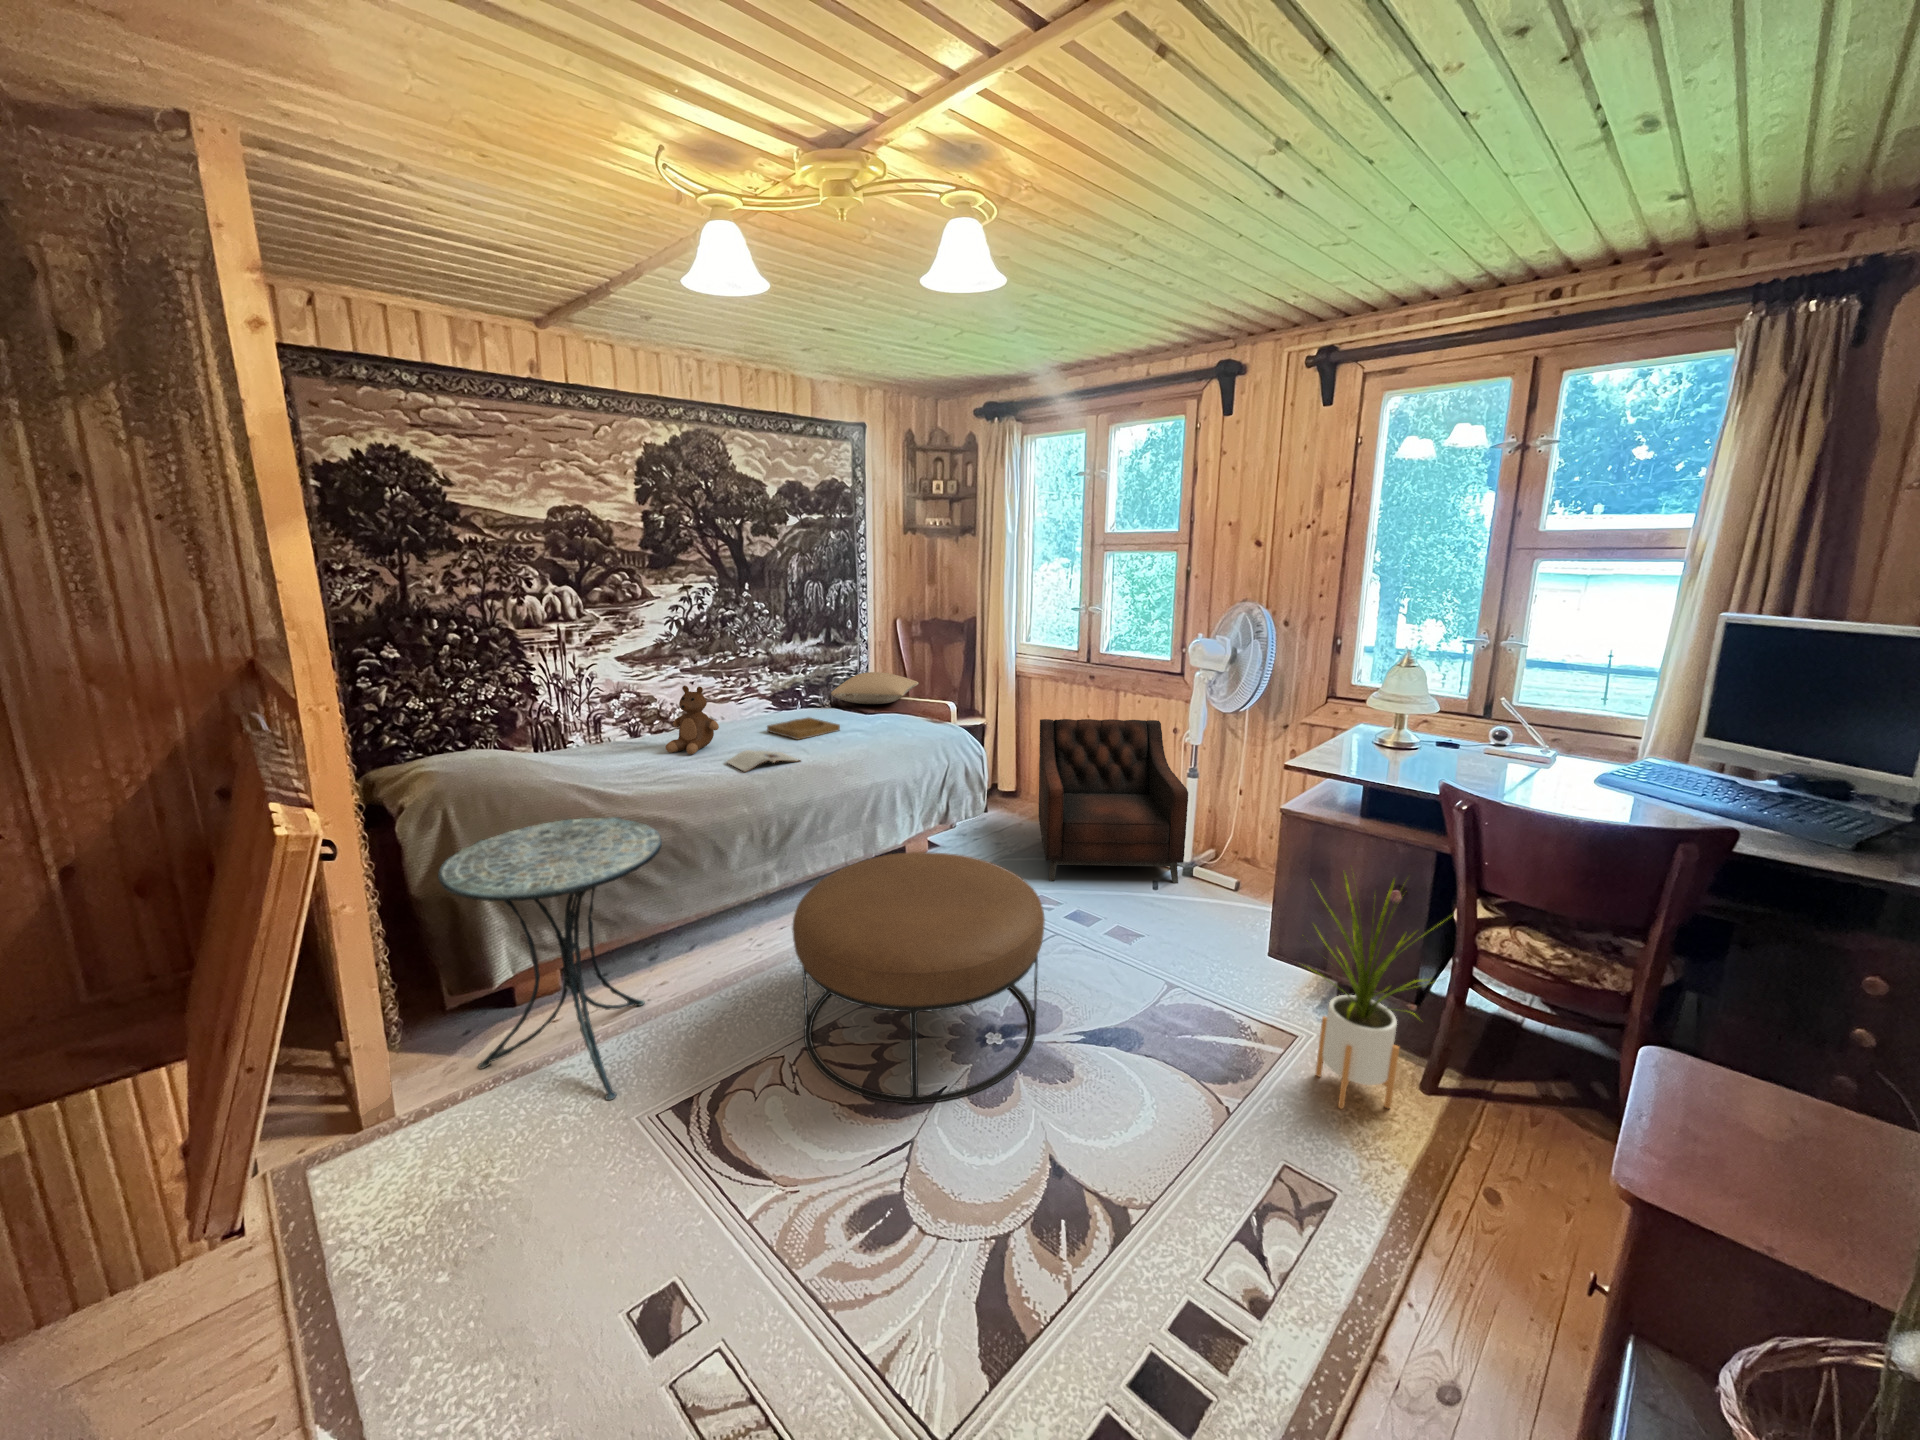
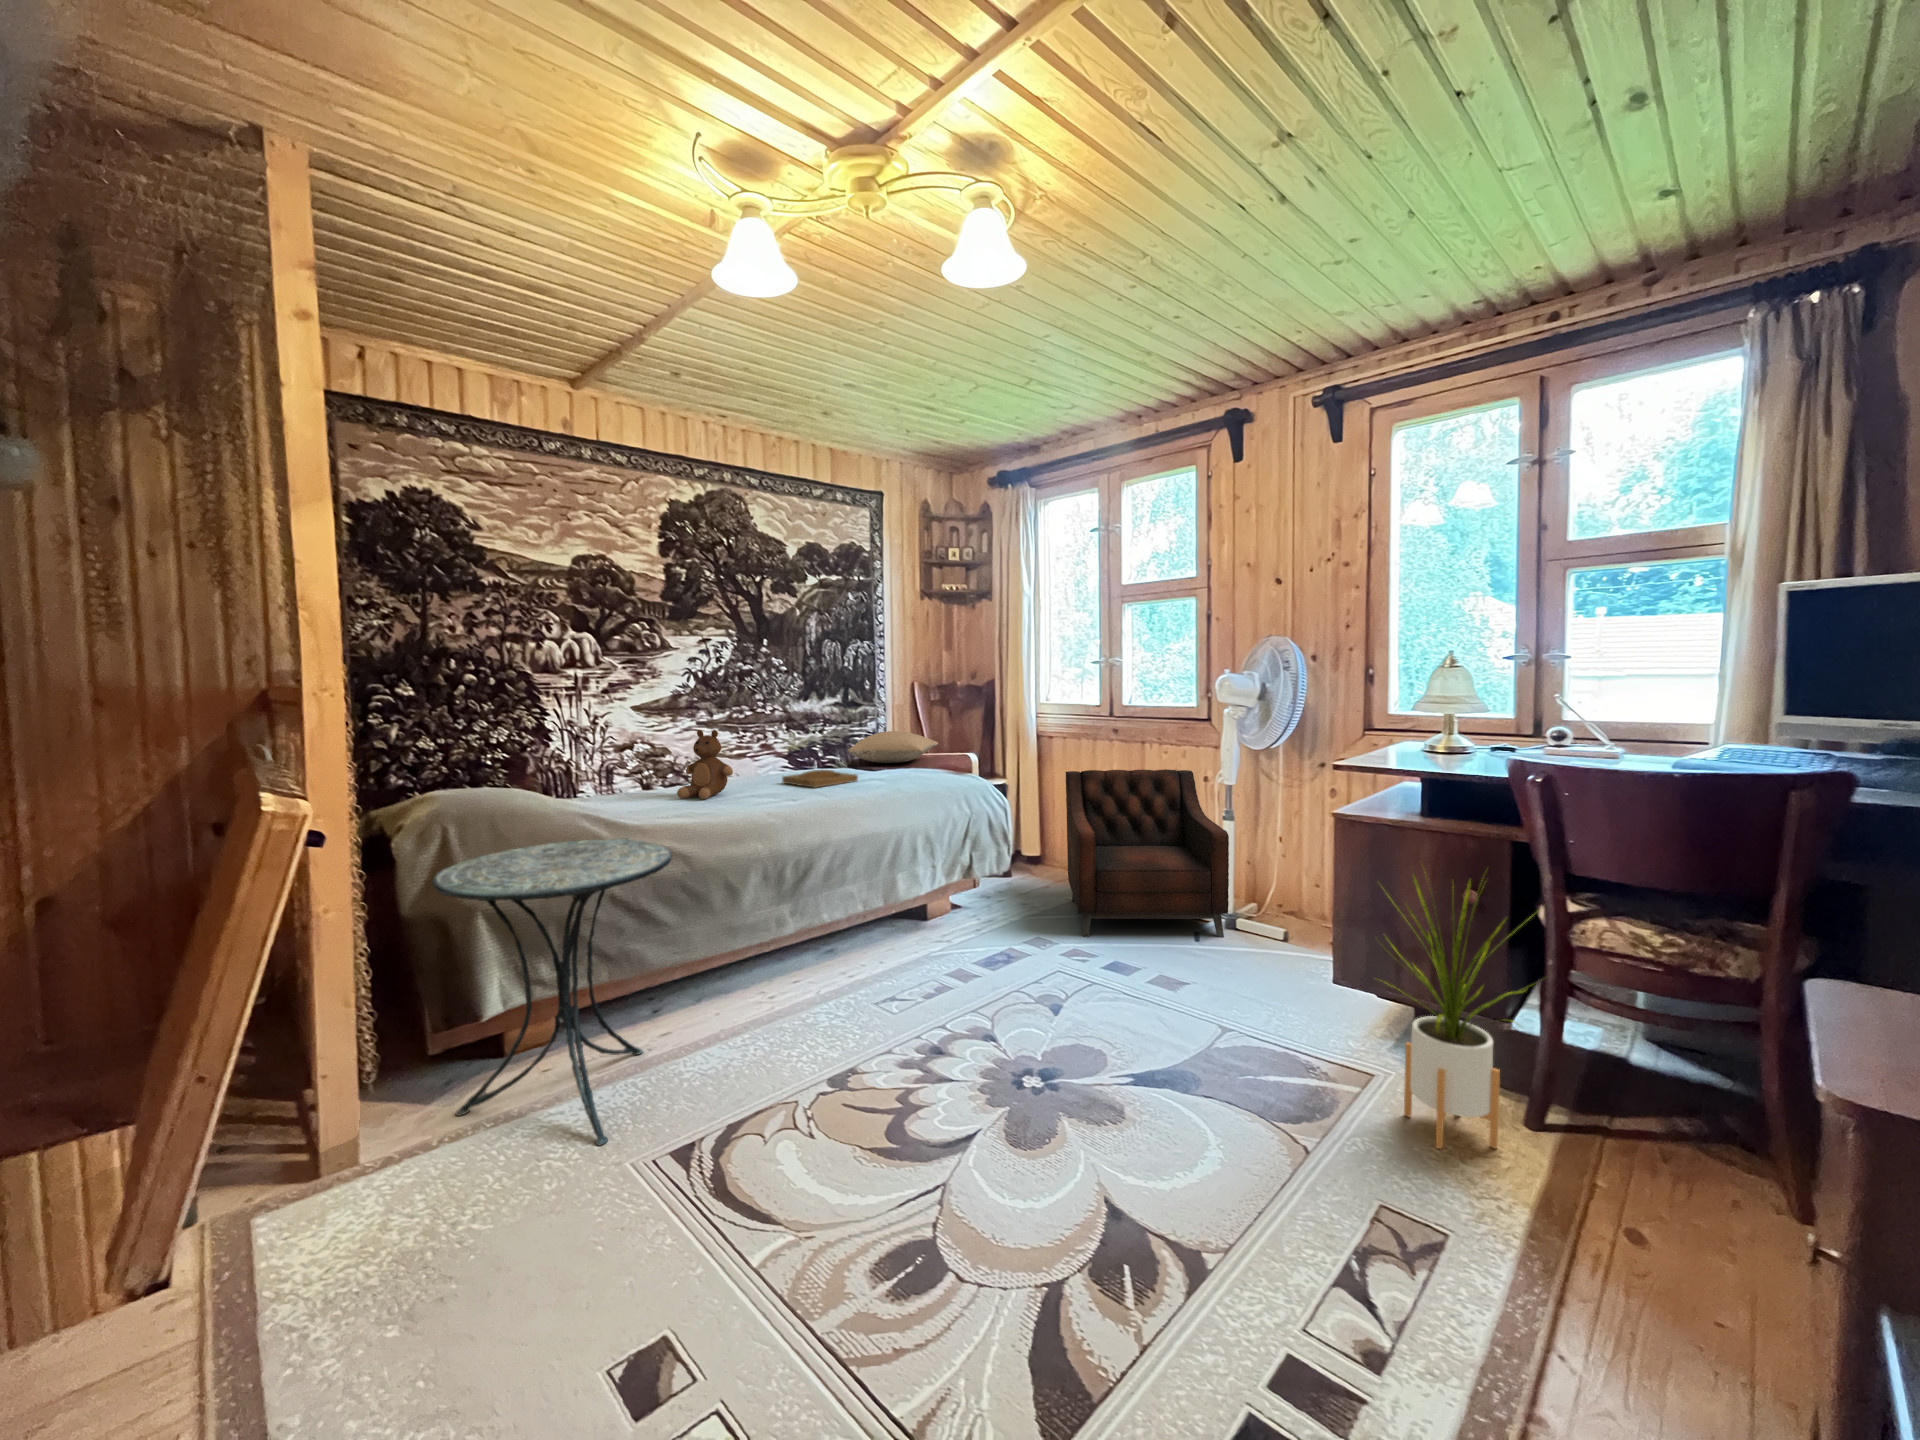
magazine: present [727,750,799,772] -> none [739,792,818,810]
ottoman: present [792,852,1045,1103] -> none [809,884,1085,1146]

